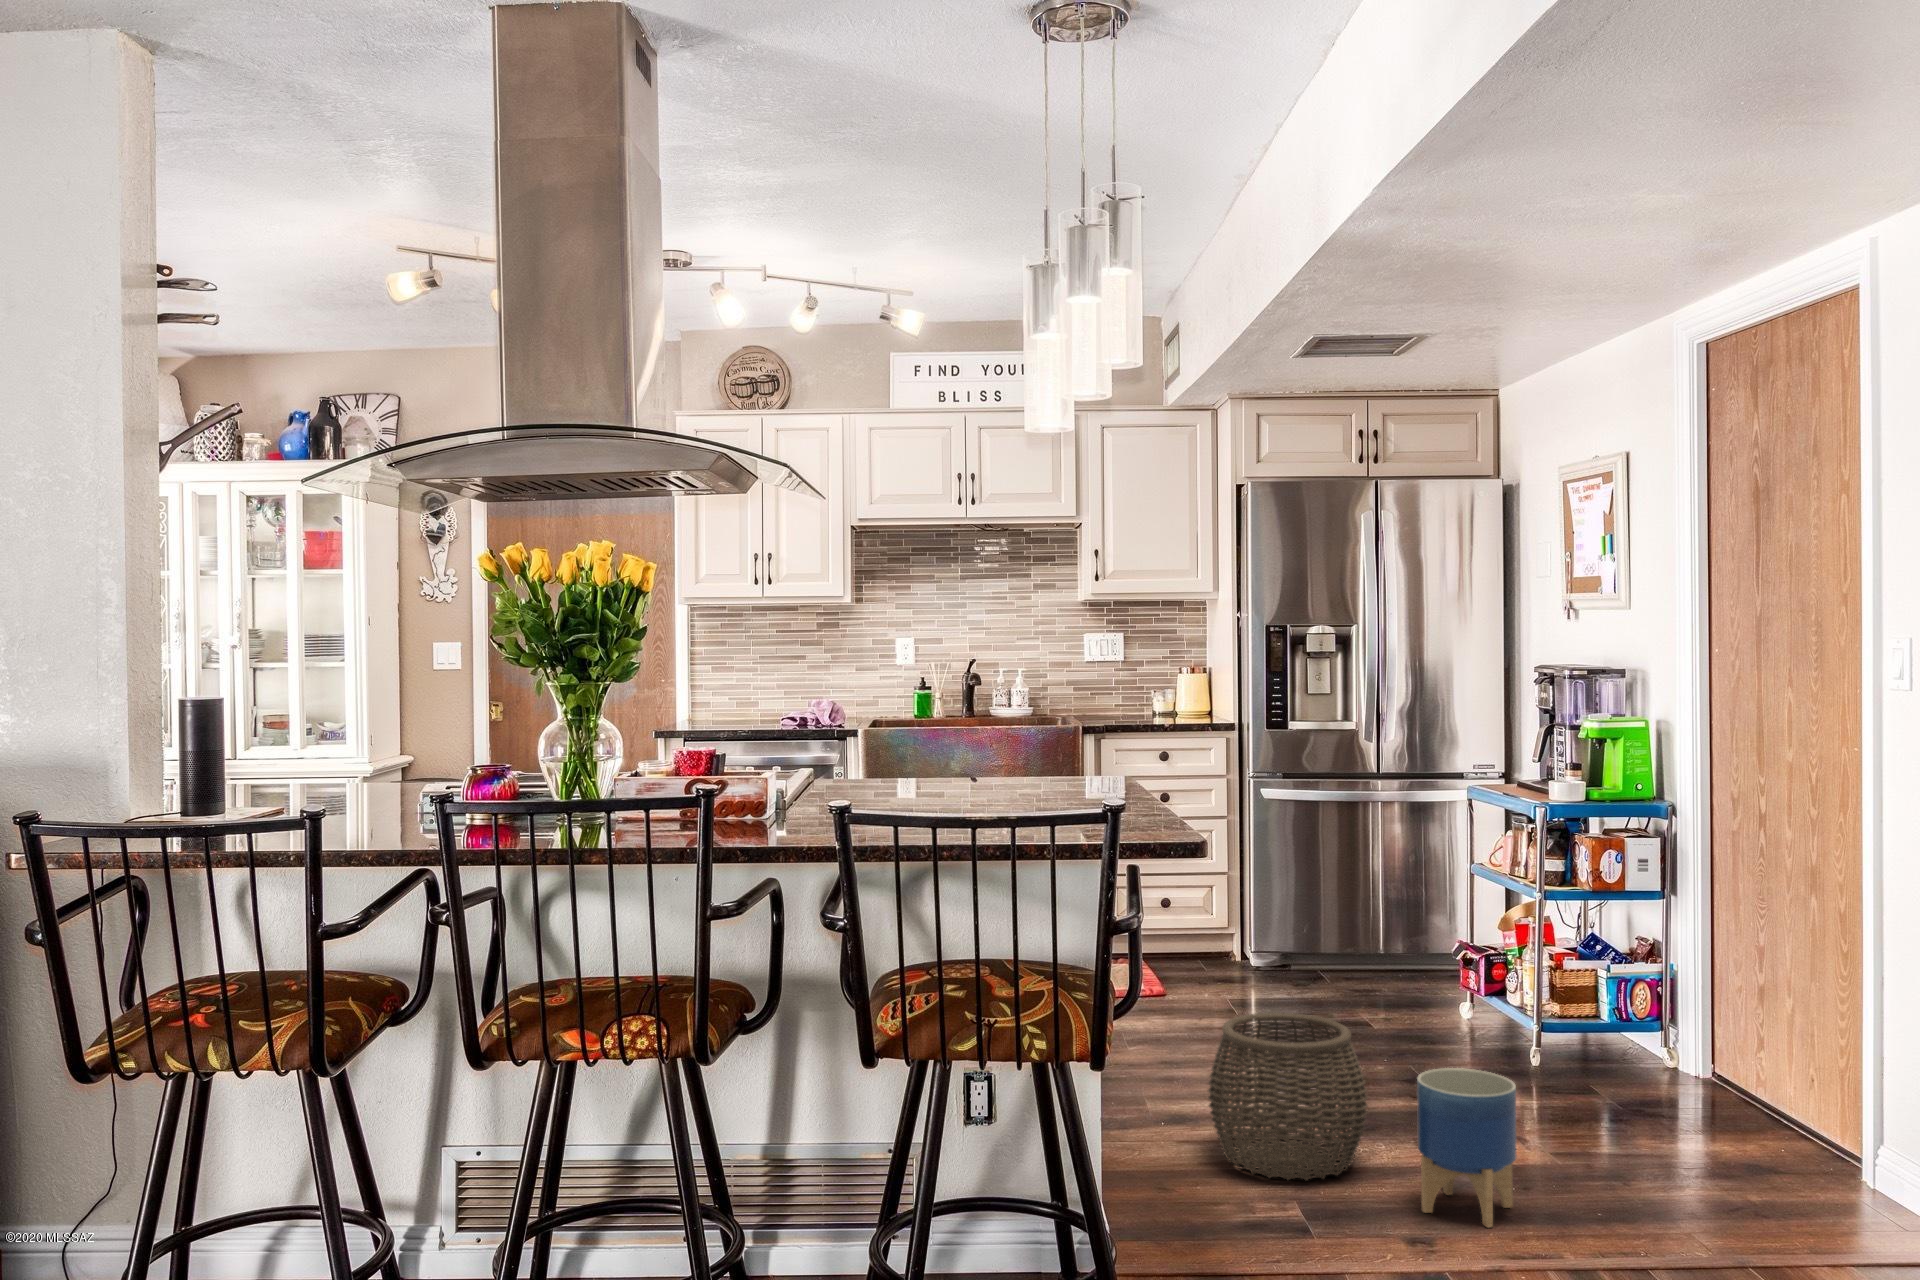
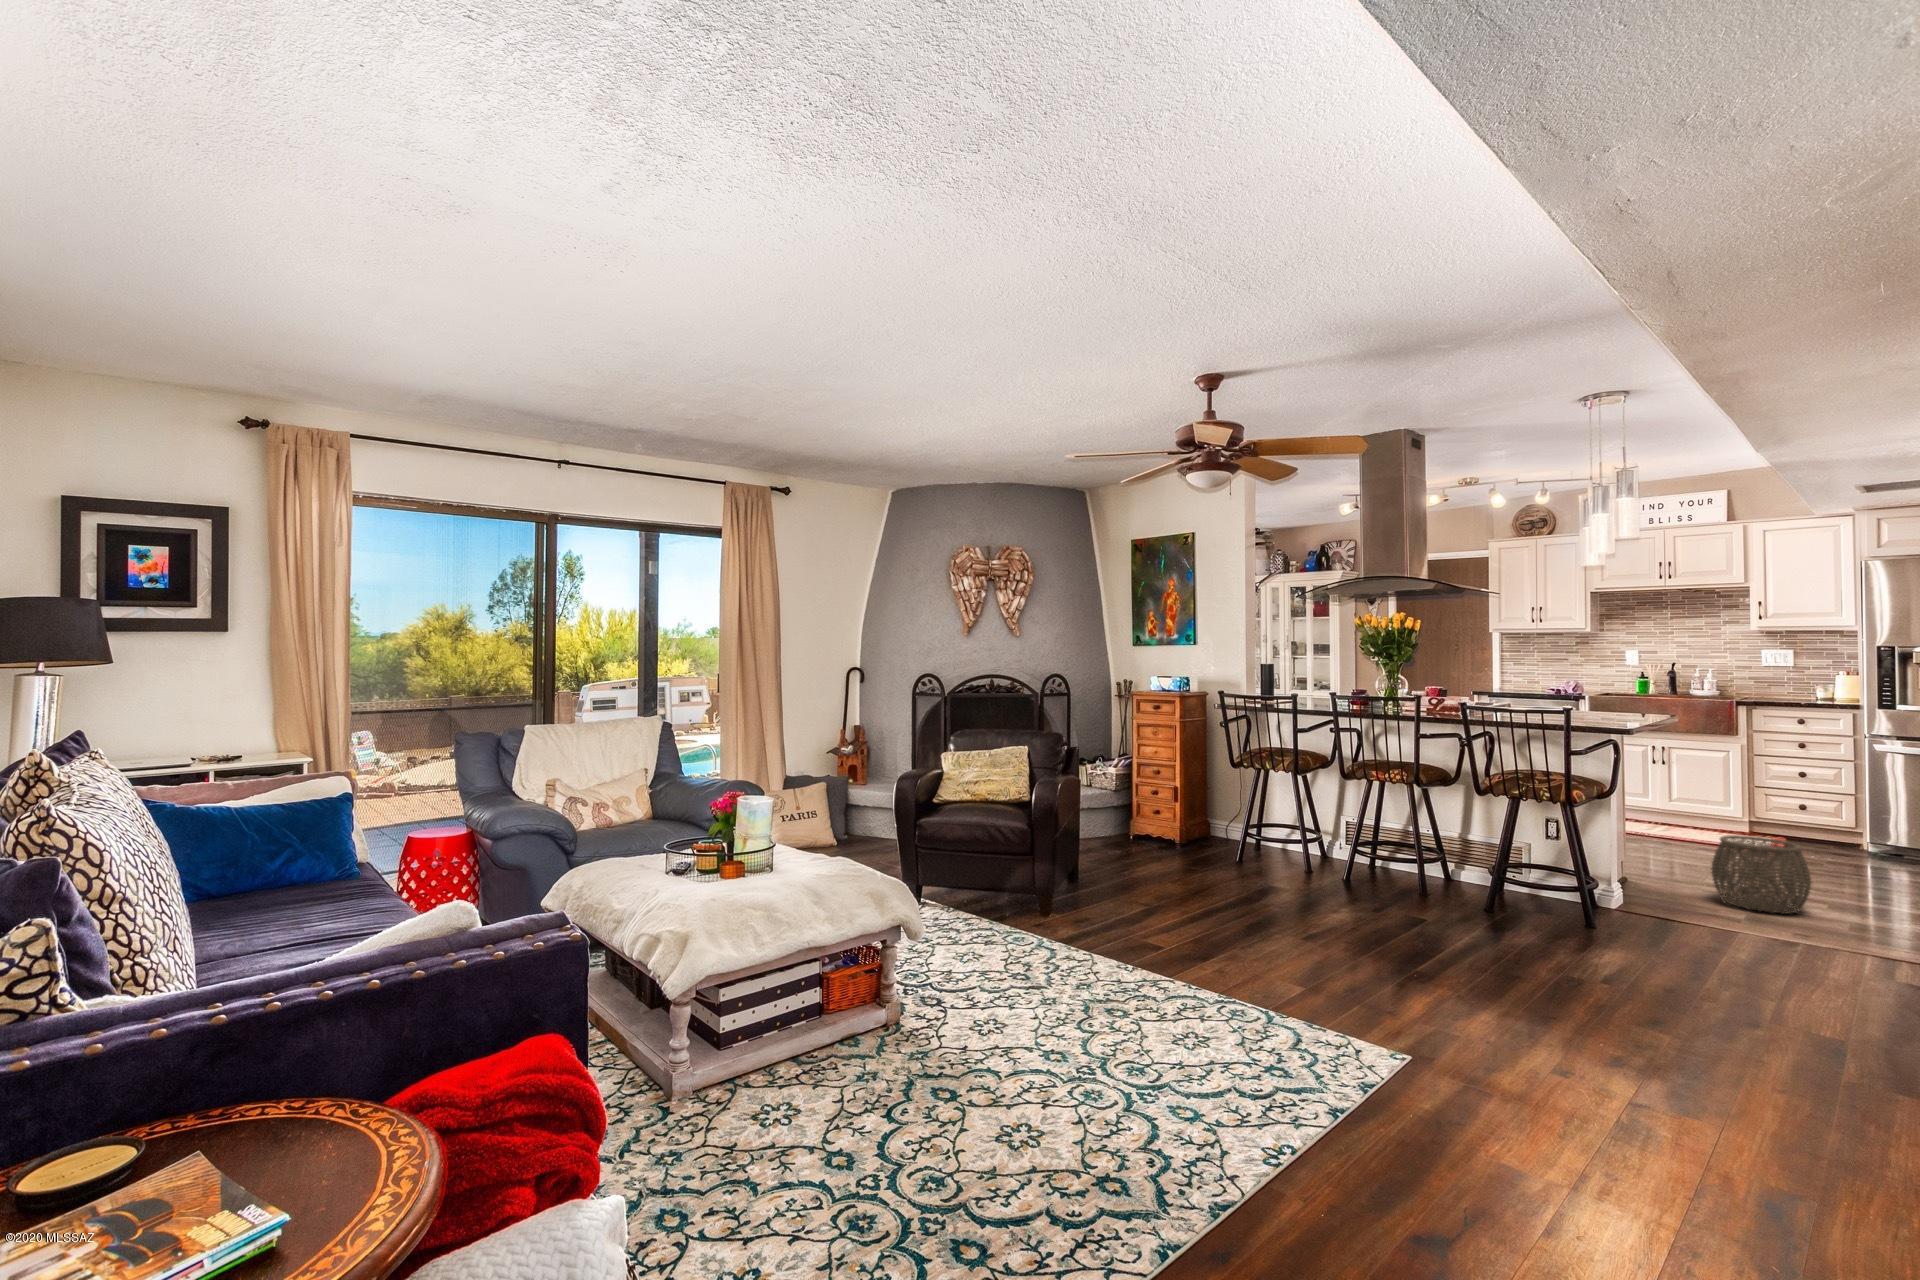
planter: present [1417,1068,1517,1227] -> none [1819,867,1885,942]

